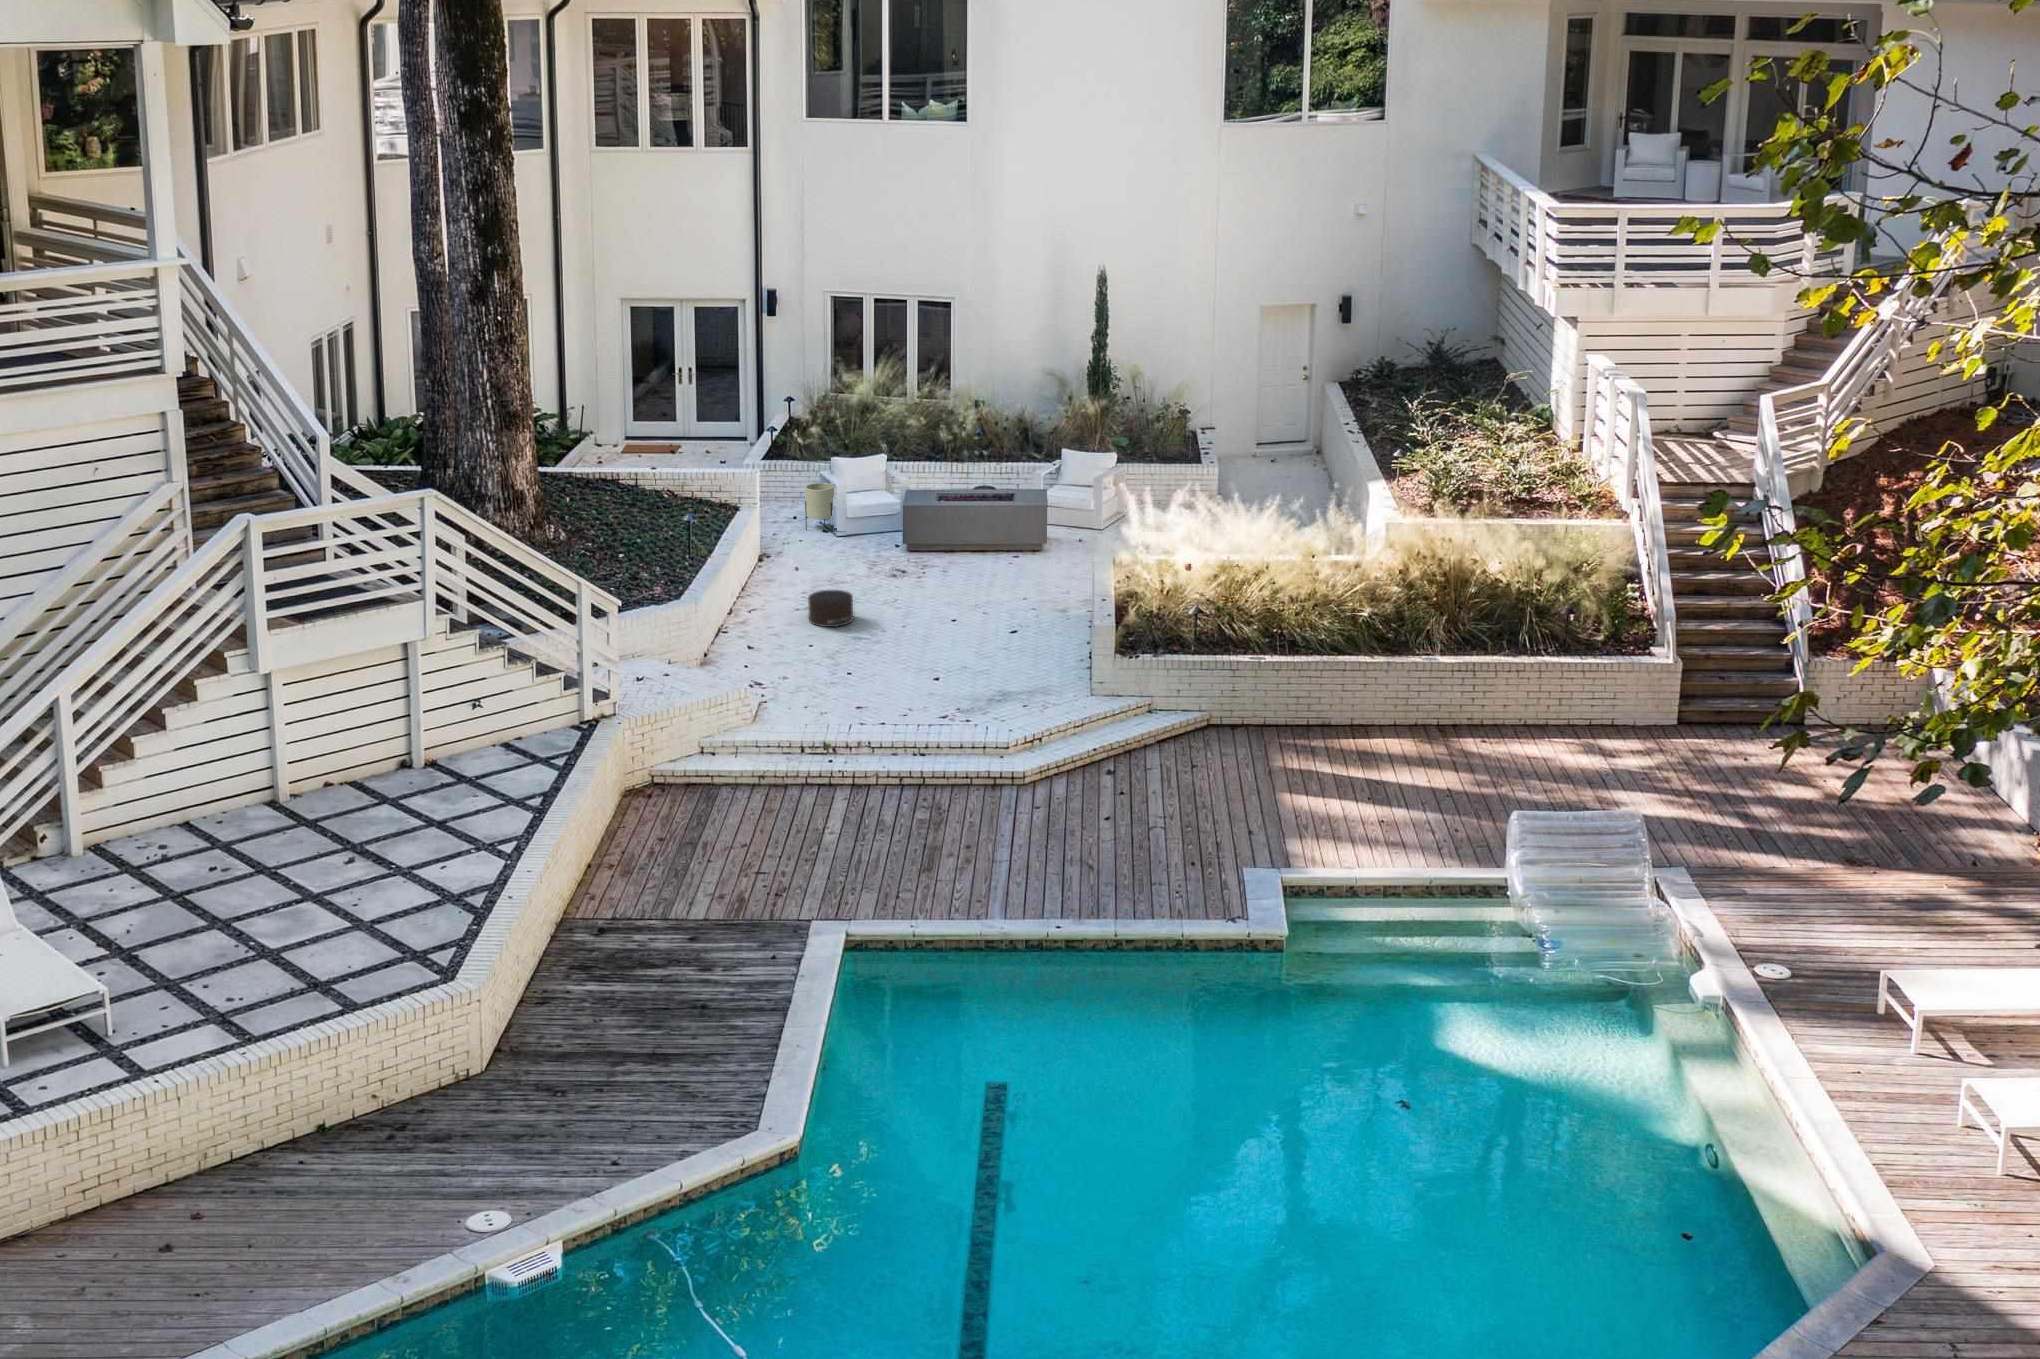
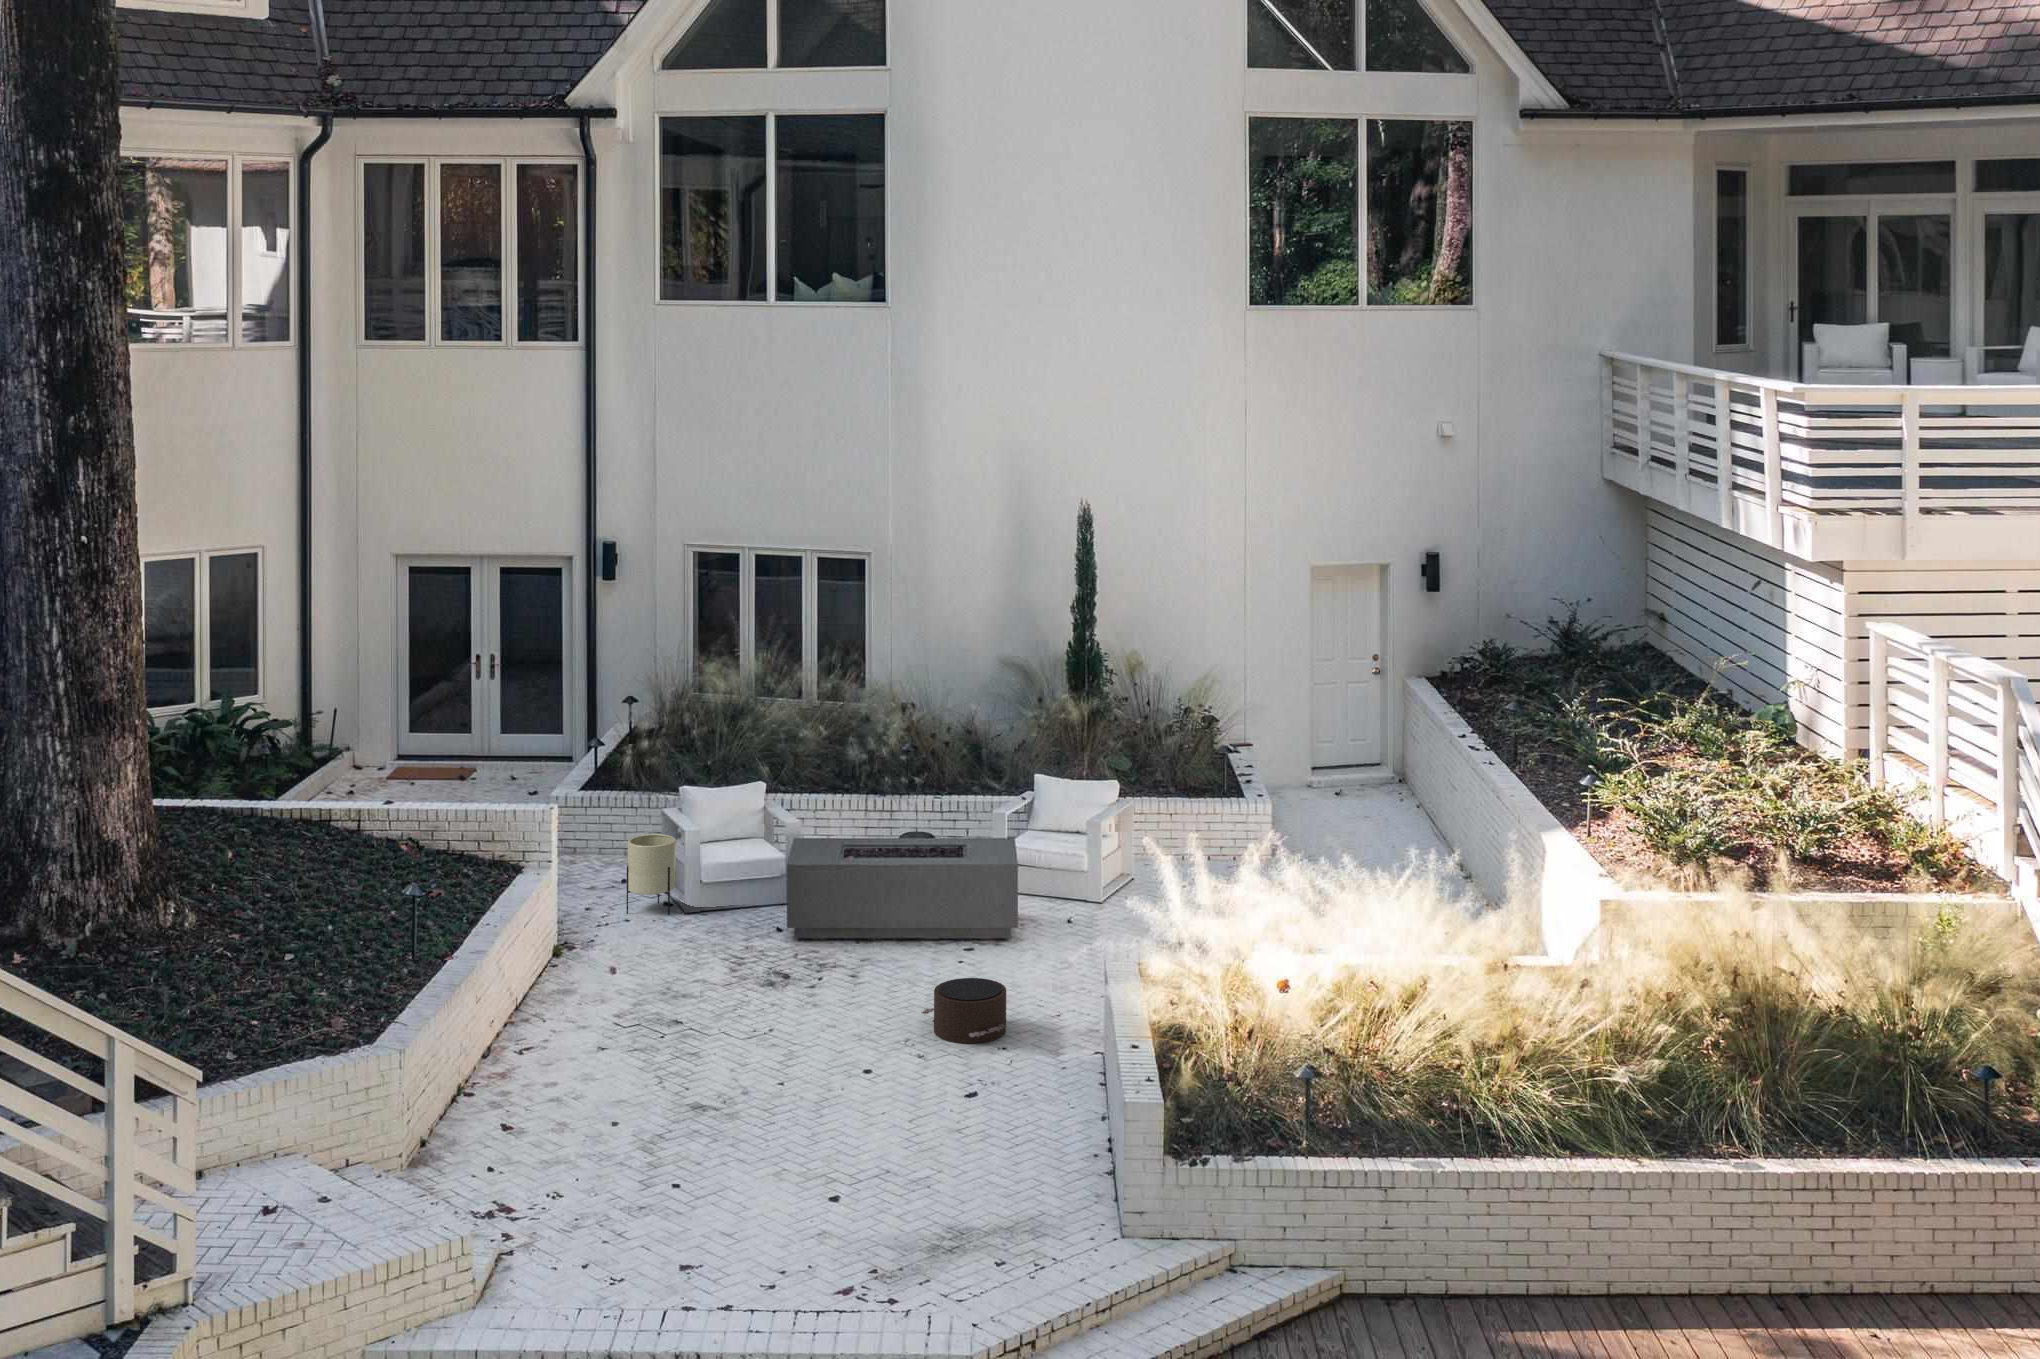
pouf: present [805,590,853,627] -> present [922,978,1006,1043]

